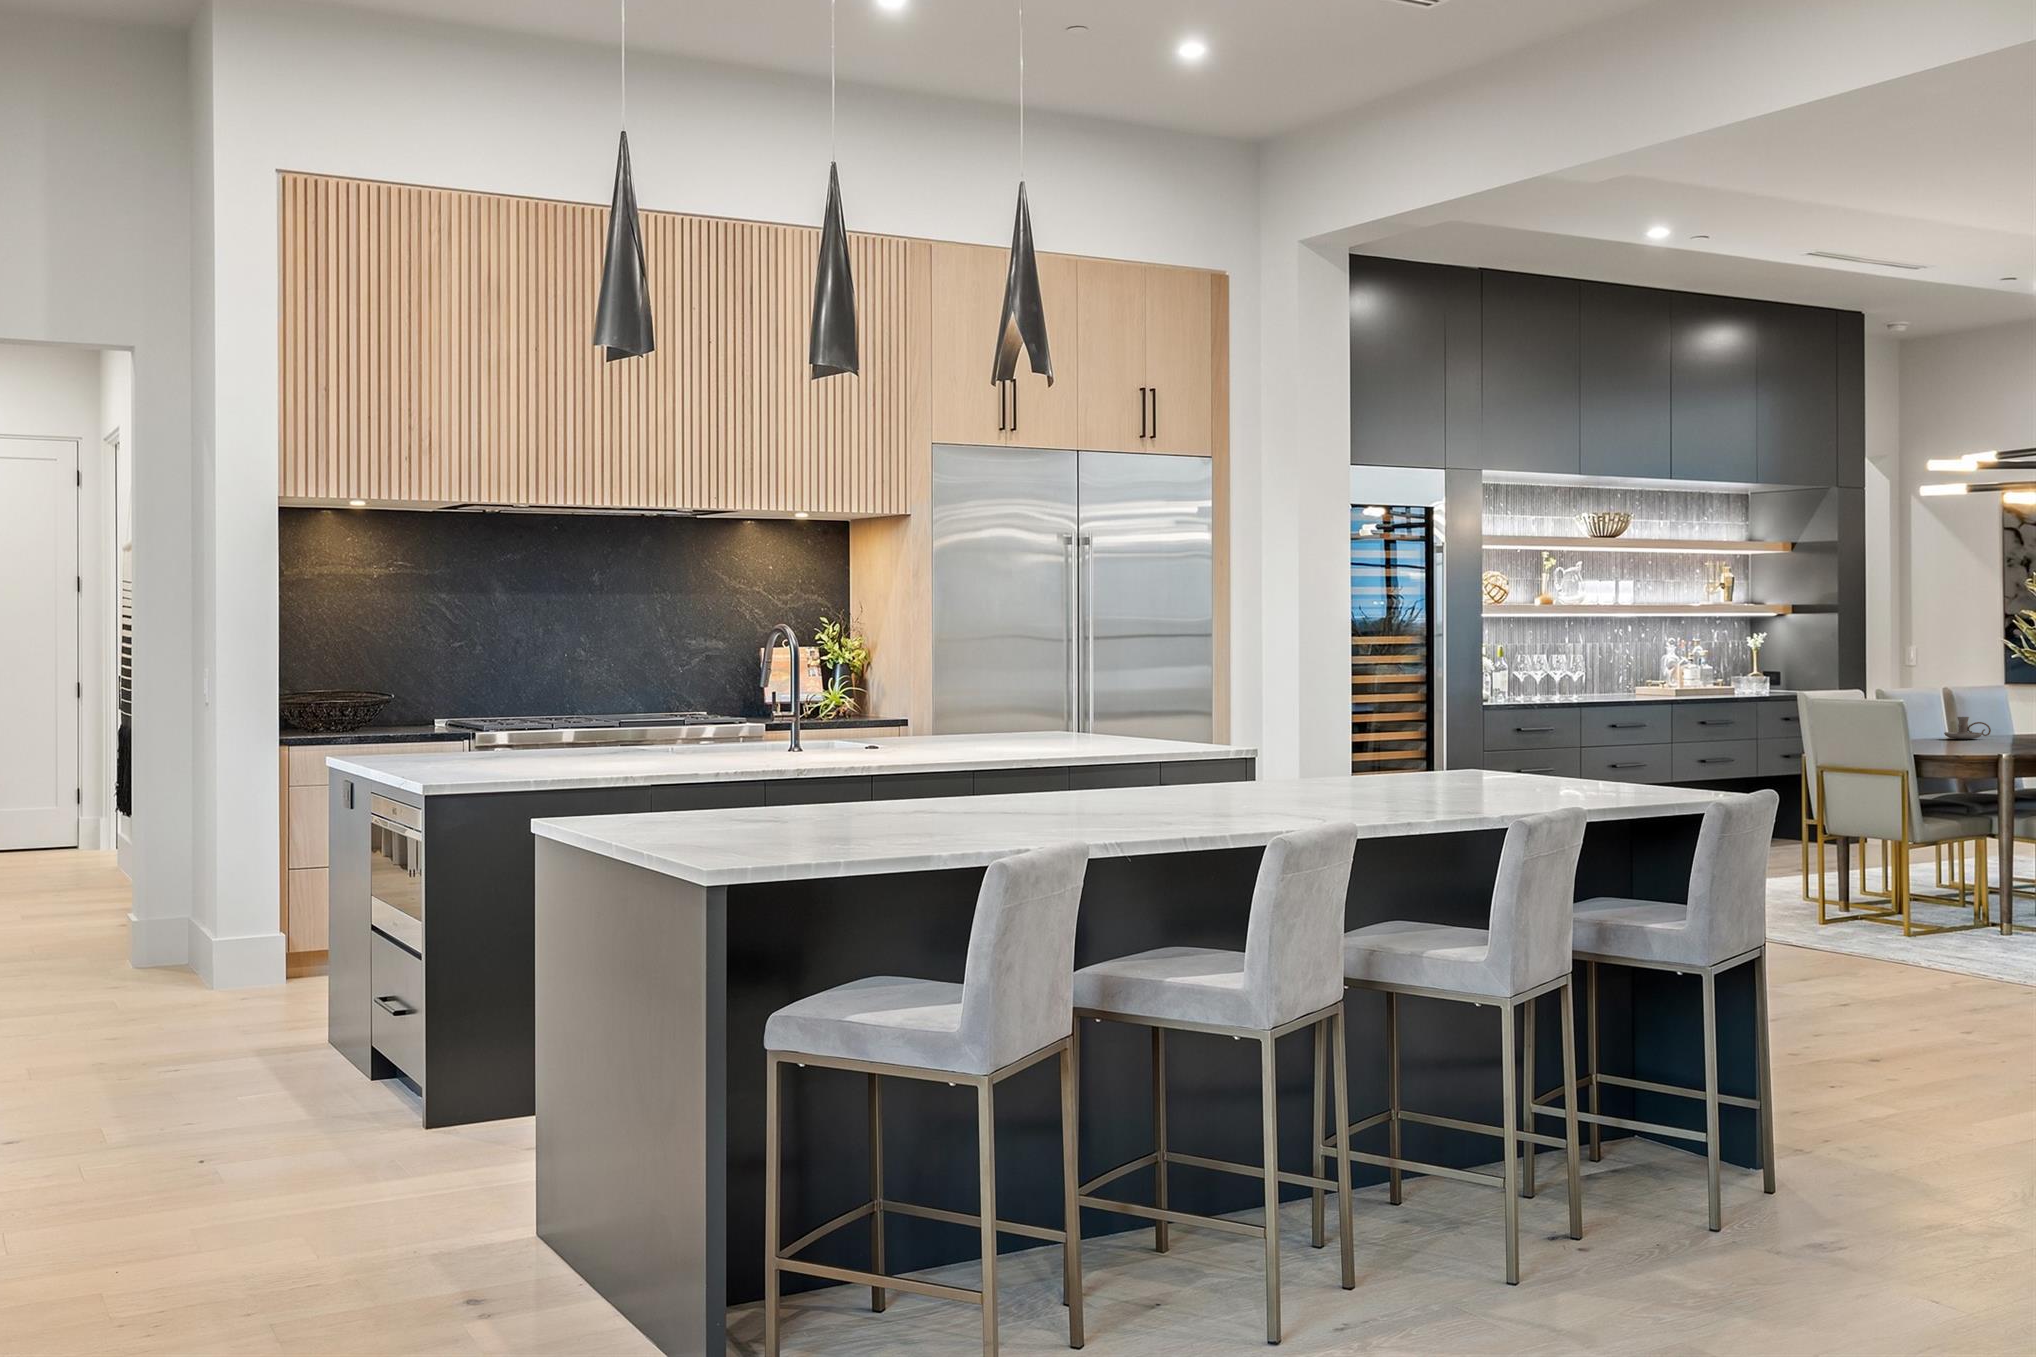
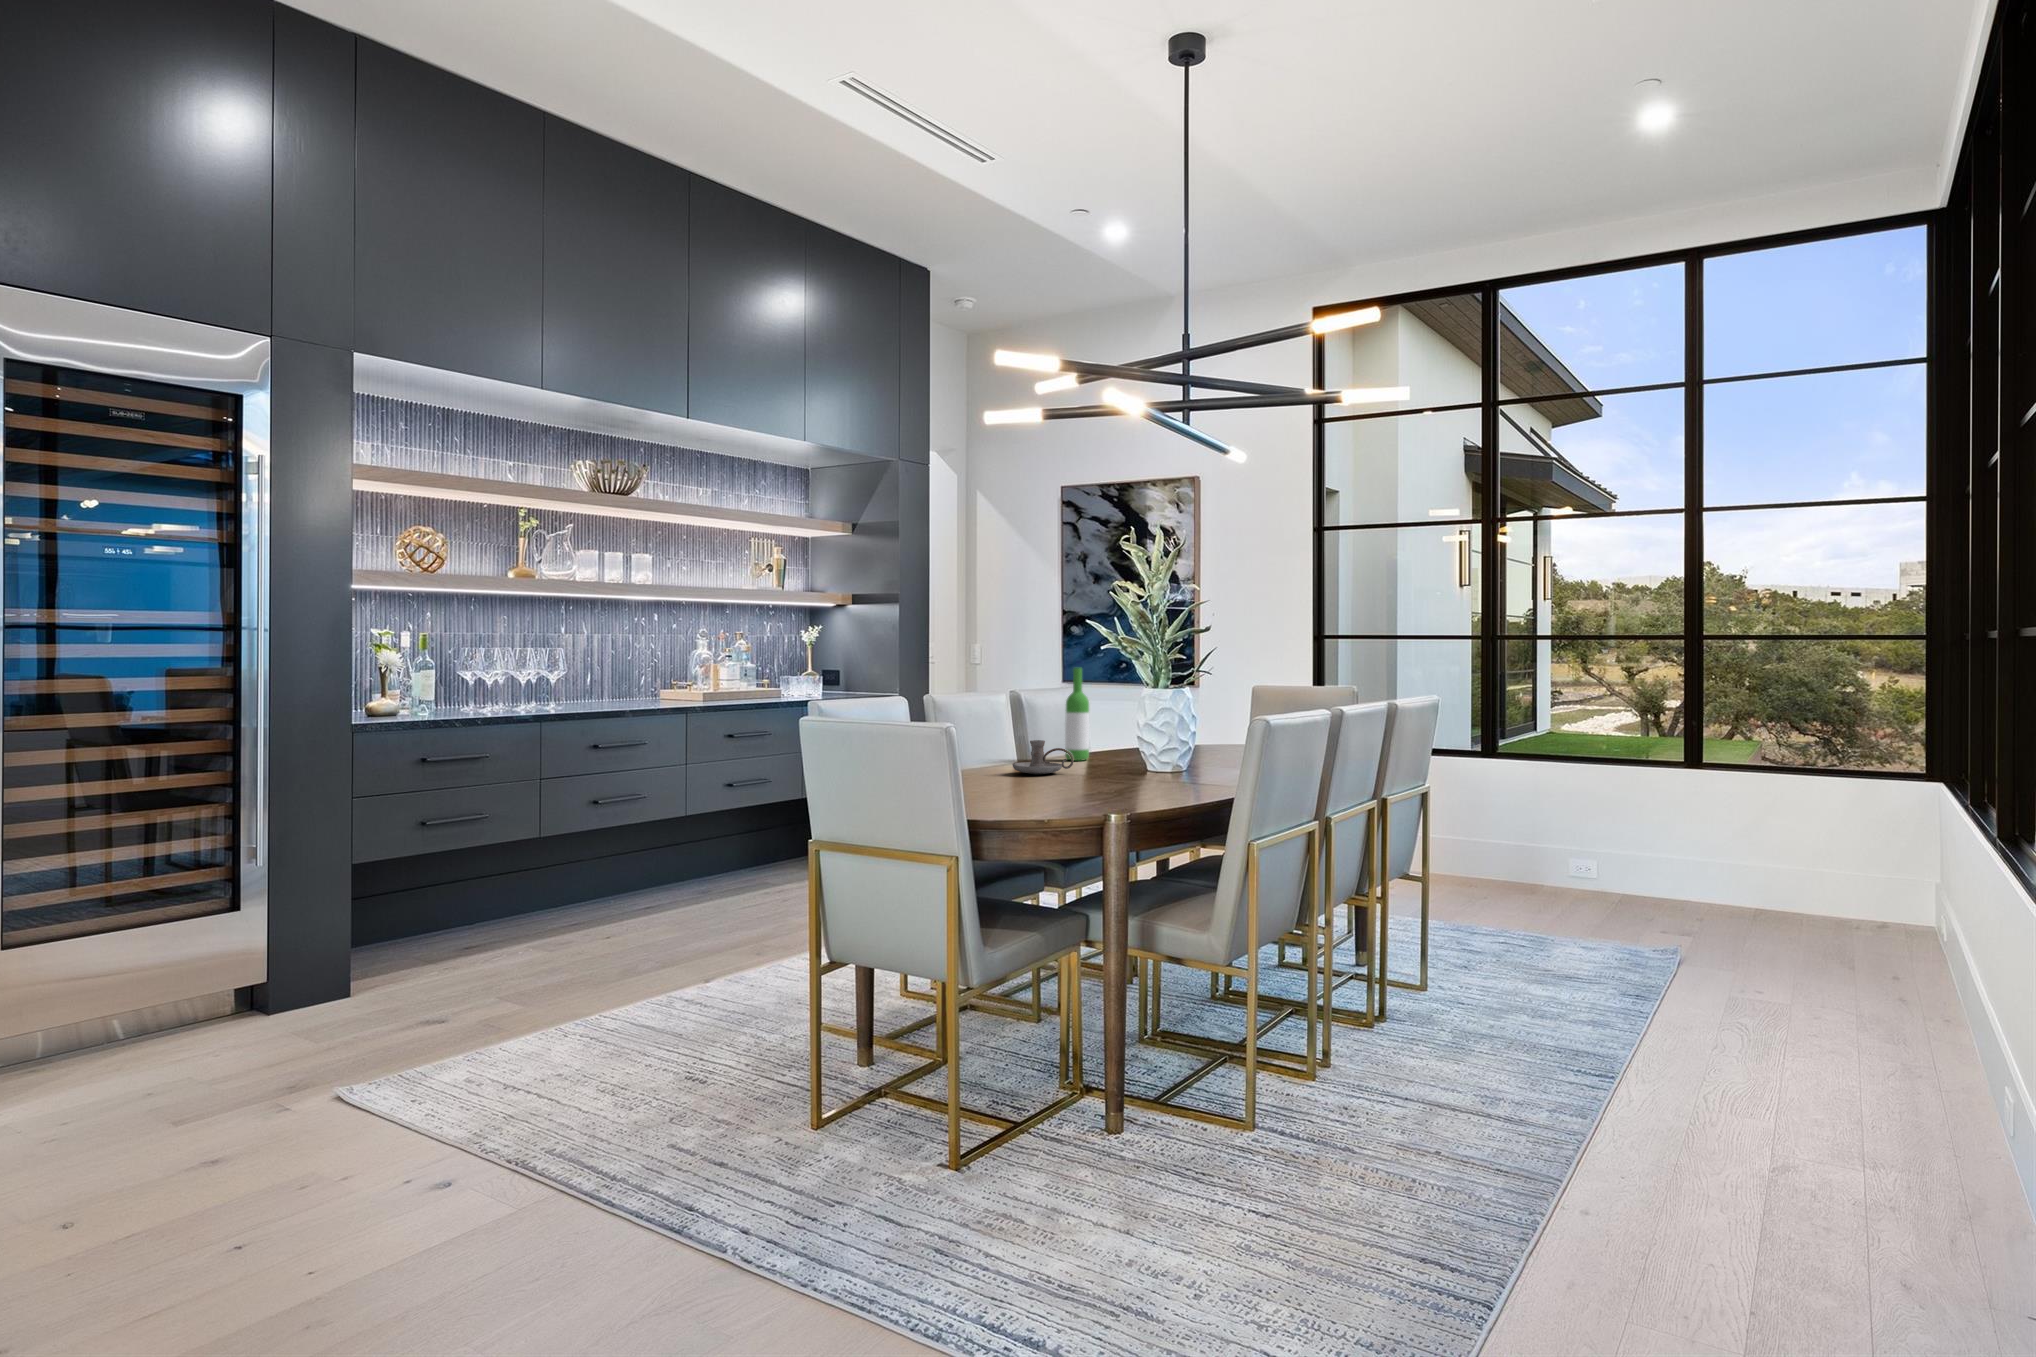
wine bottle: none [1988,667,2007,734] -> present [1065,668,1089,761]

